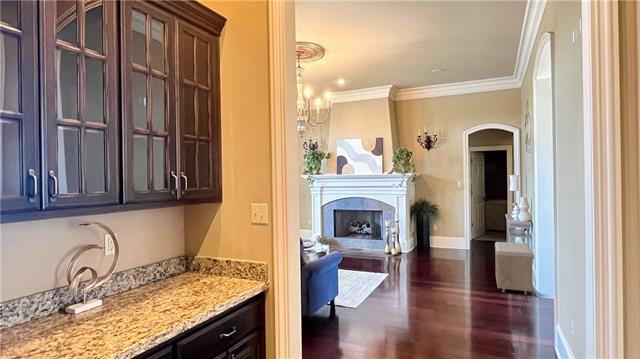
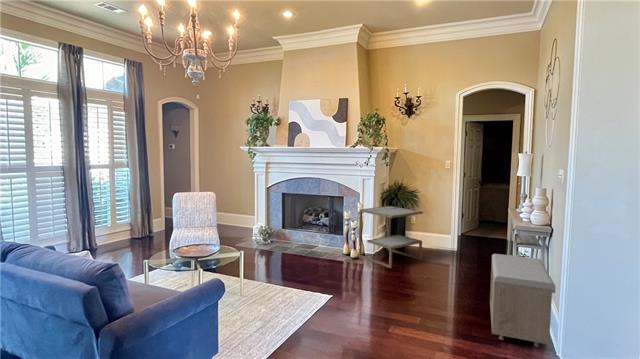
side table: none [396,217,444,260] -> present [359,206,423,268]

